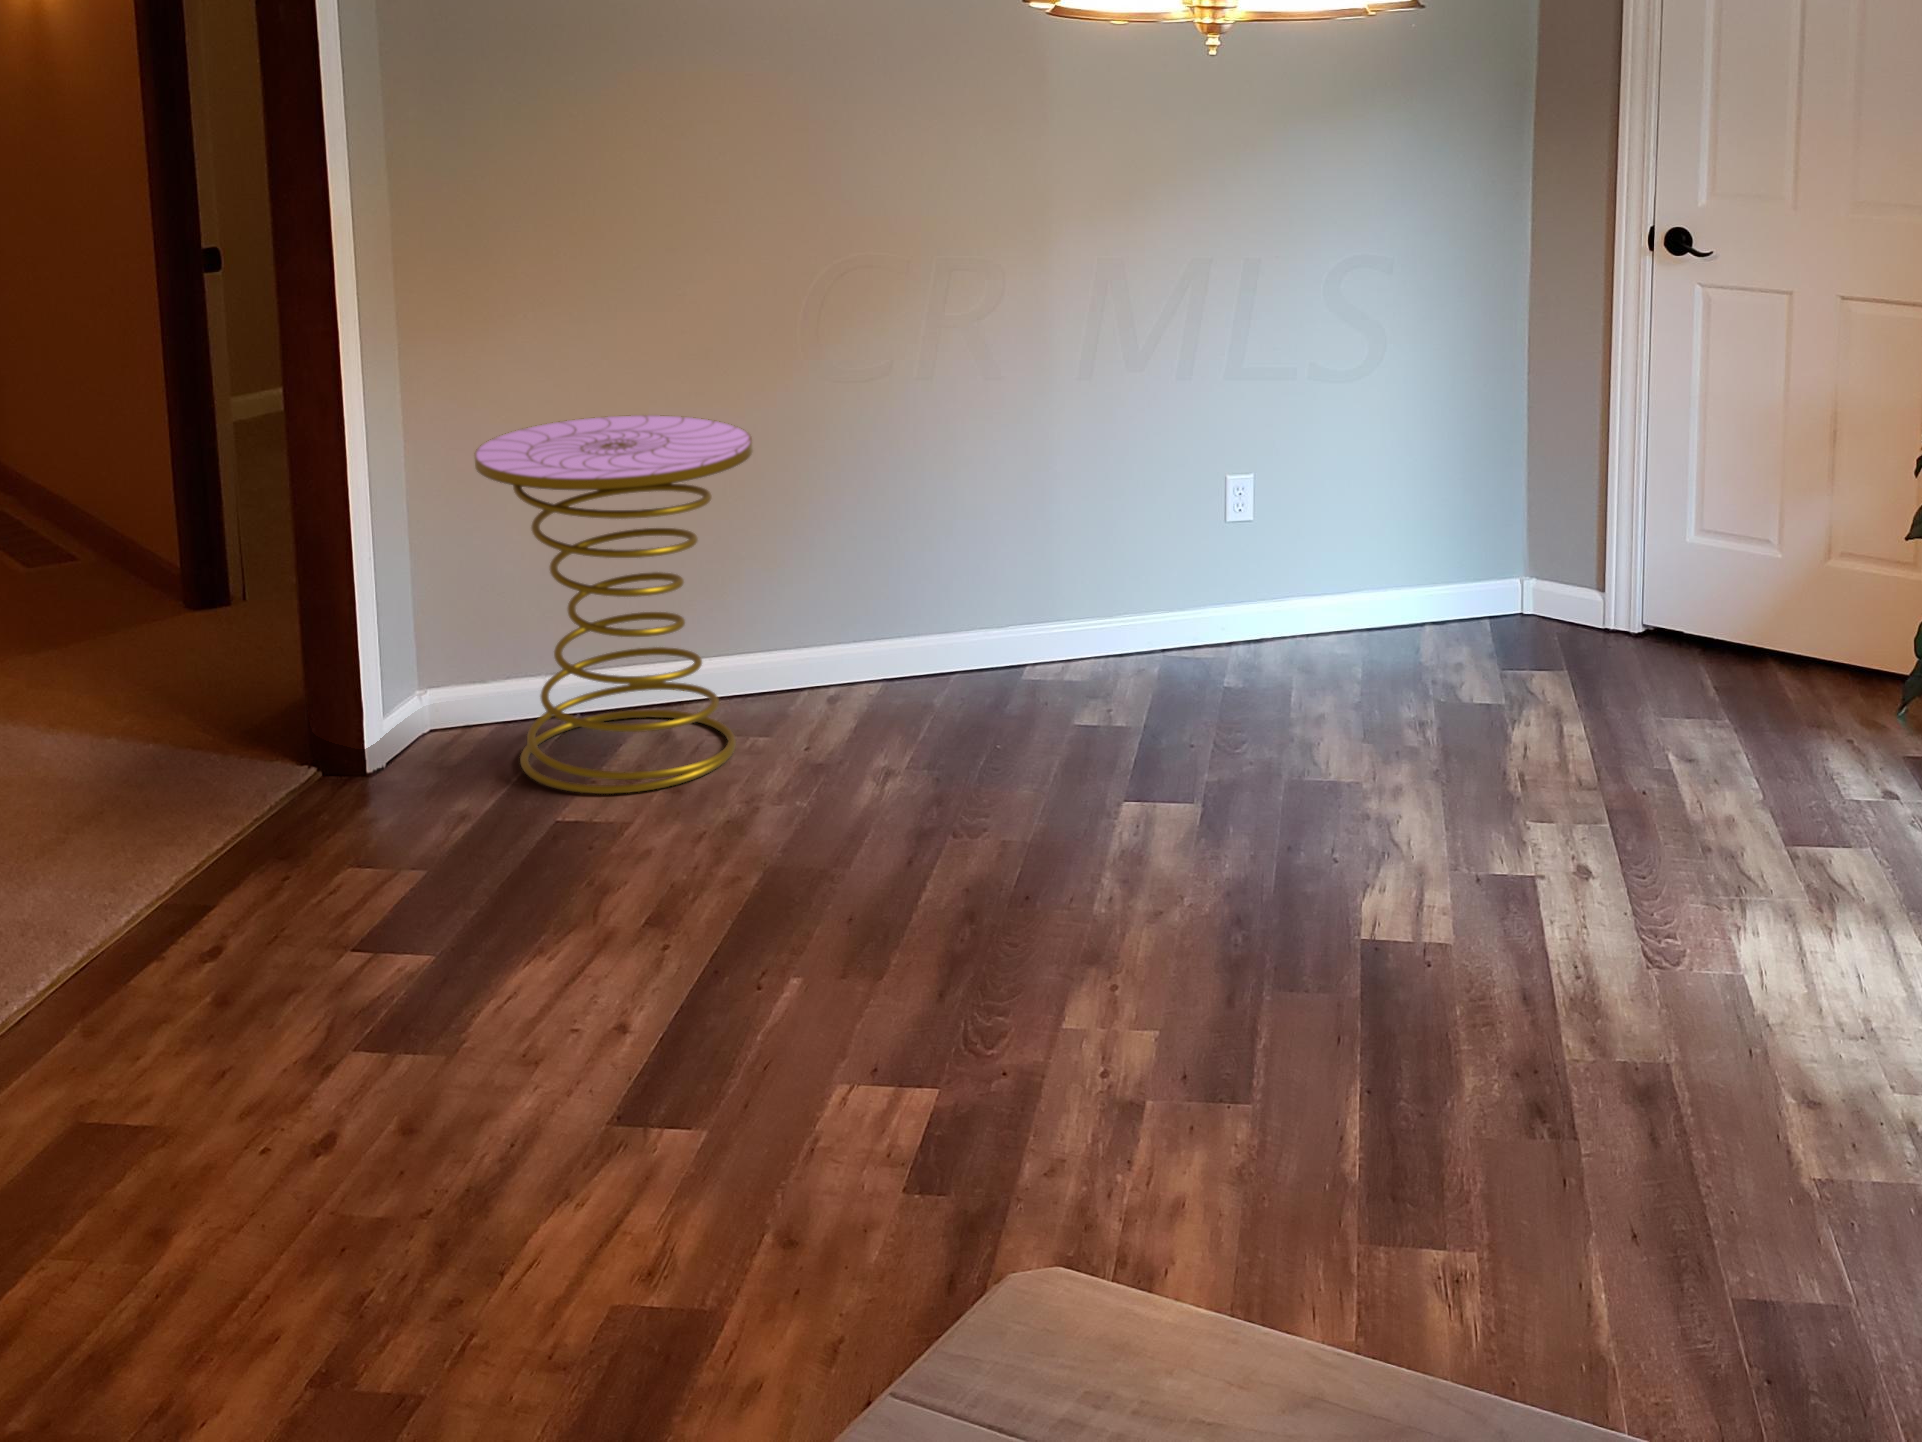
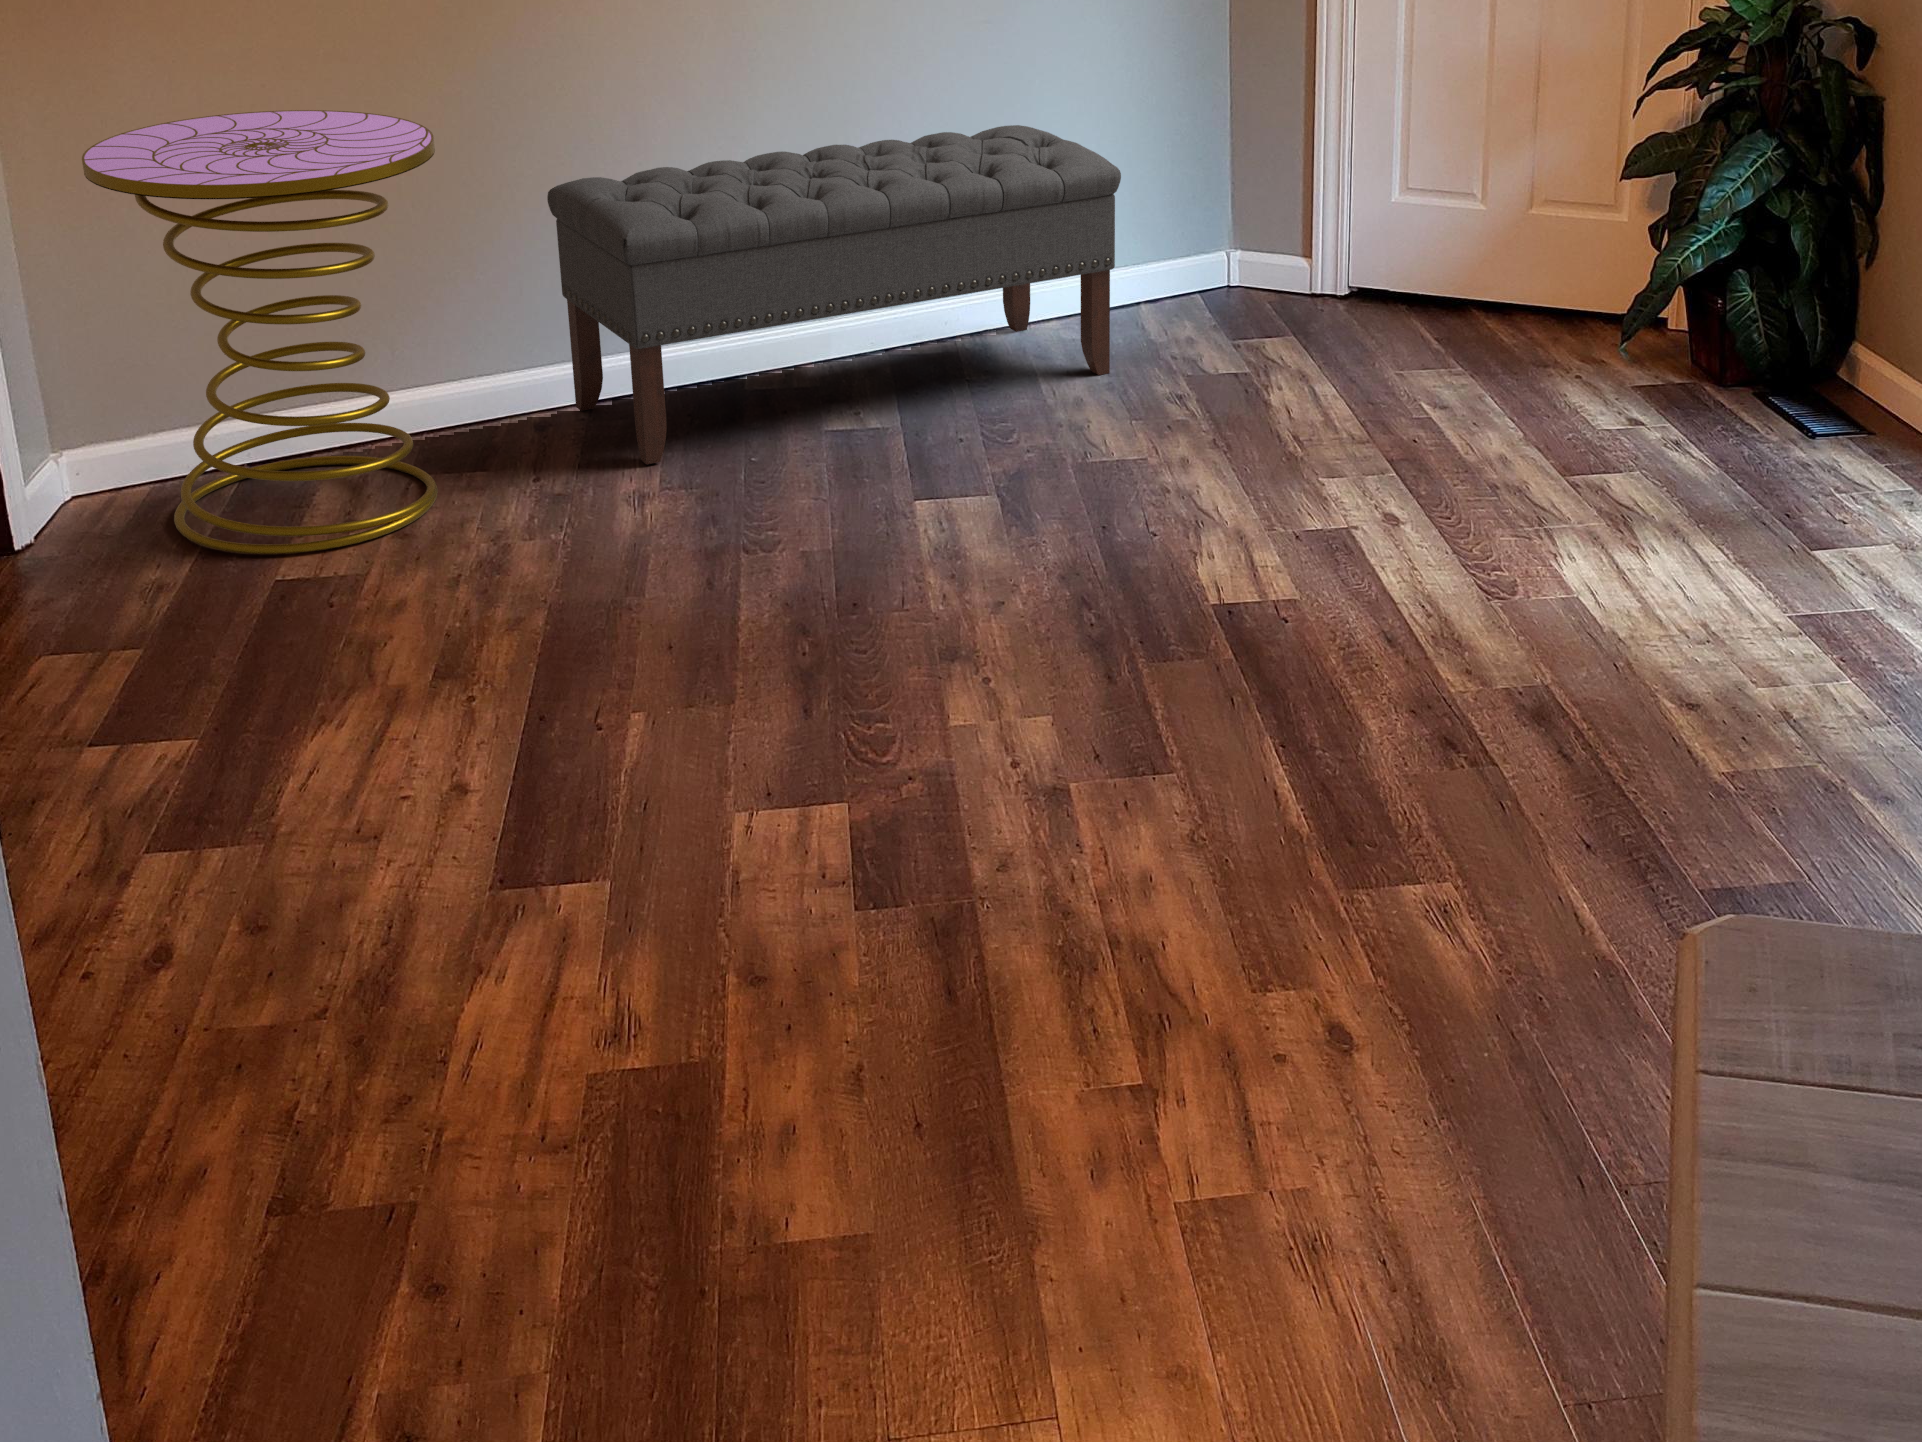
bench: none [869,453,1383,743] -> present [547,125,1121,464]

